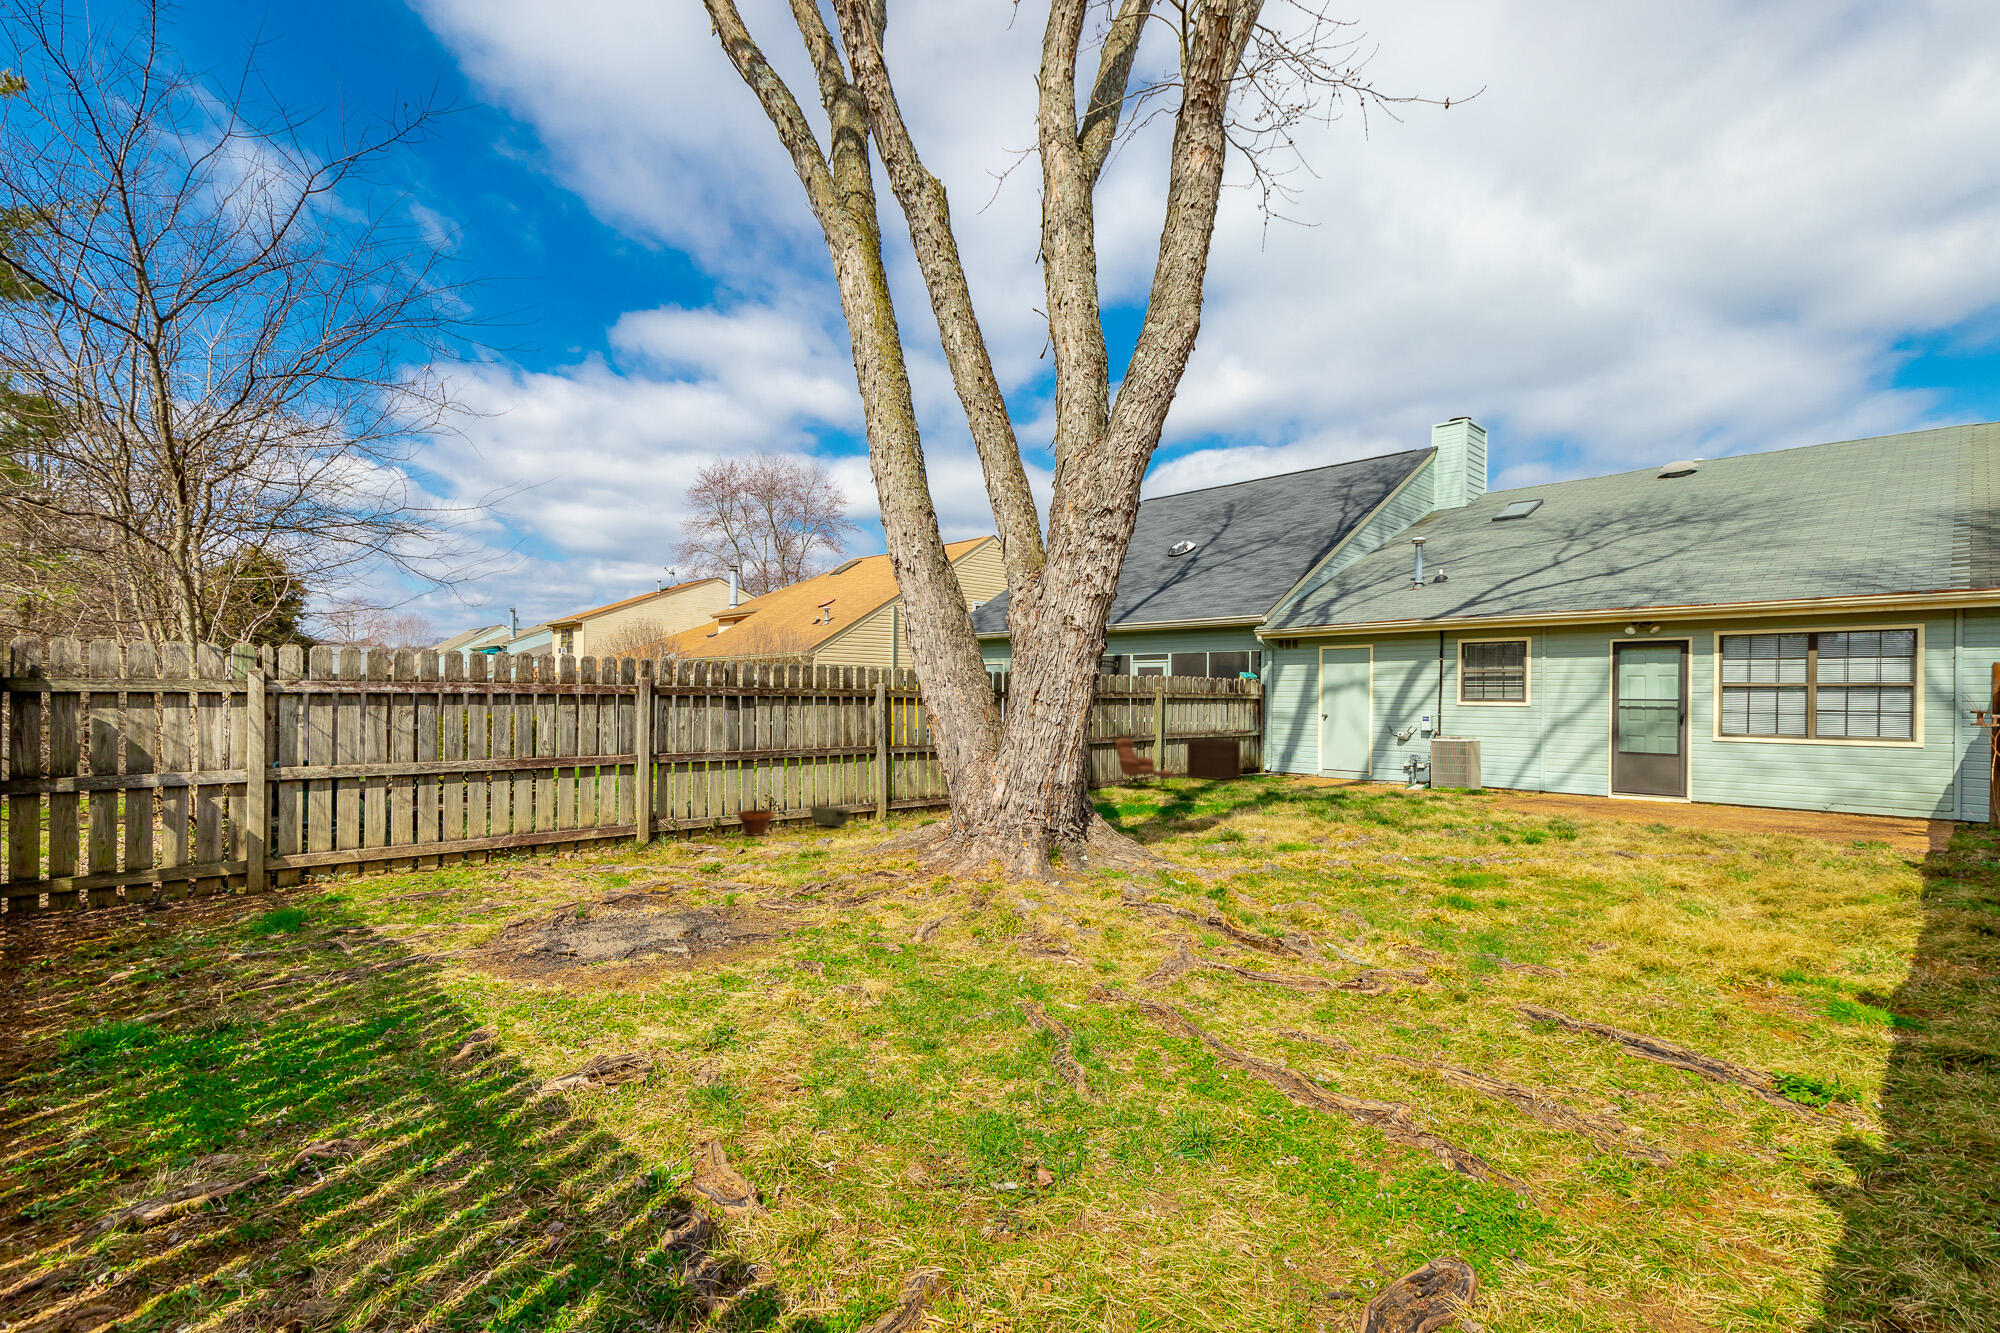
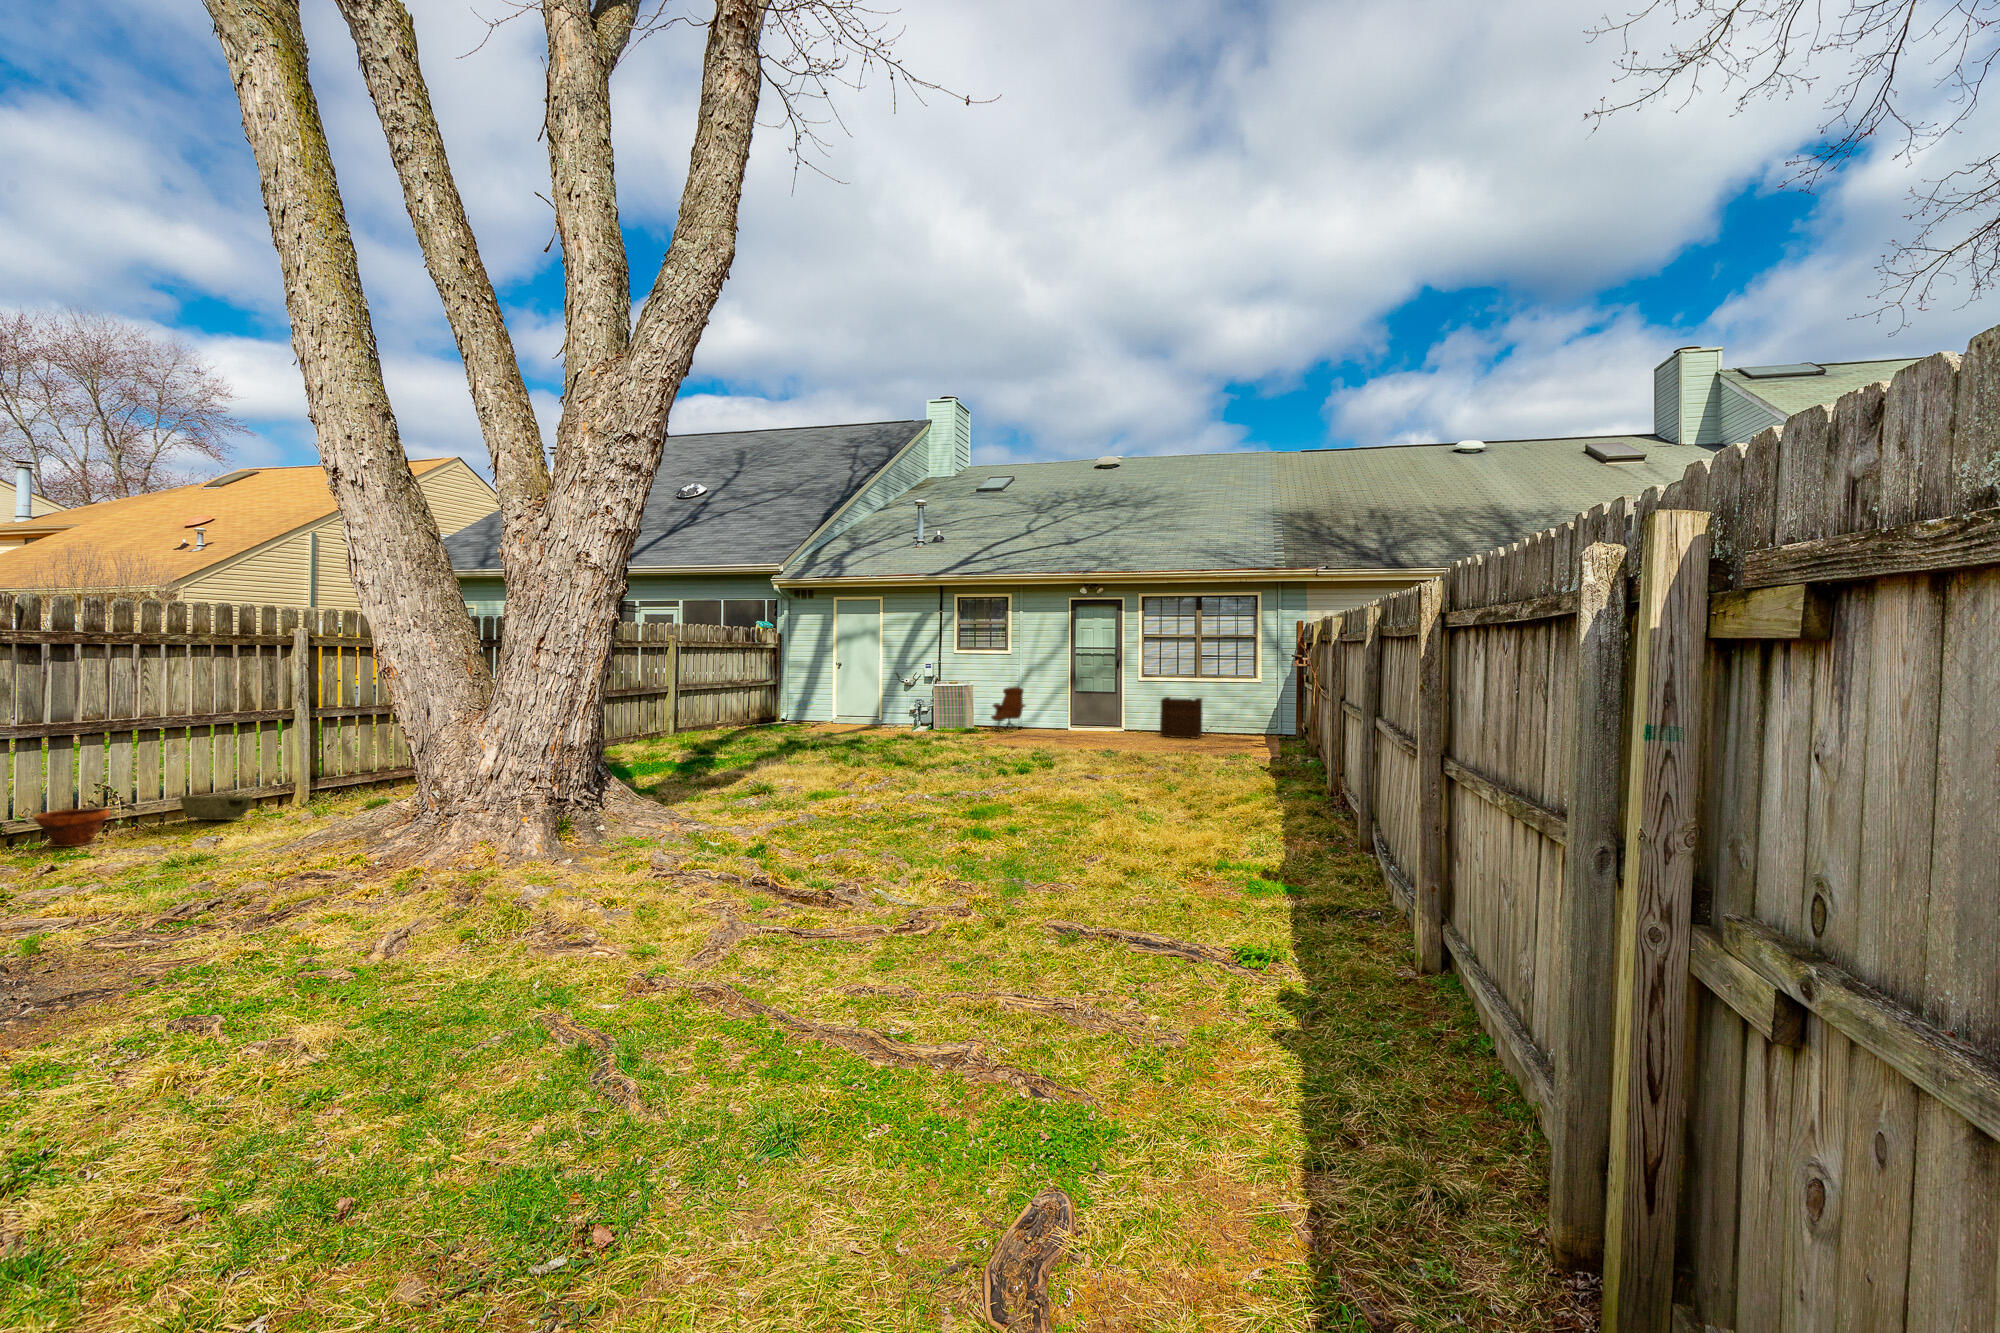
lounge chair: present [1116,739,1173,788] -> present [991,687,1025,730]
wooden crate: present [1187,739,1241,780] -> present [1160,697,1202,739]

